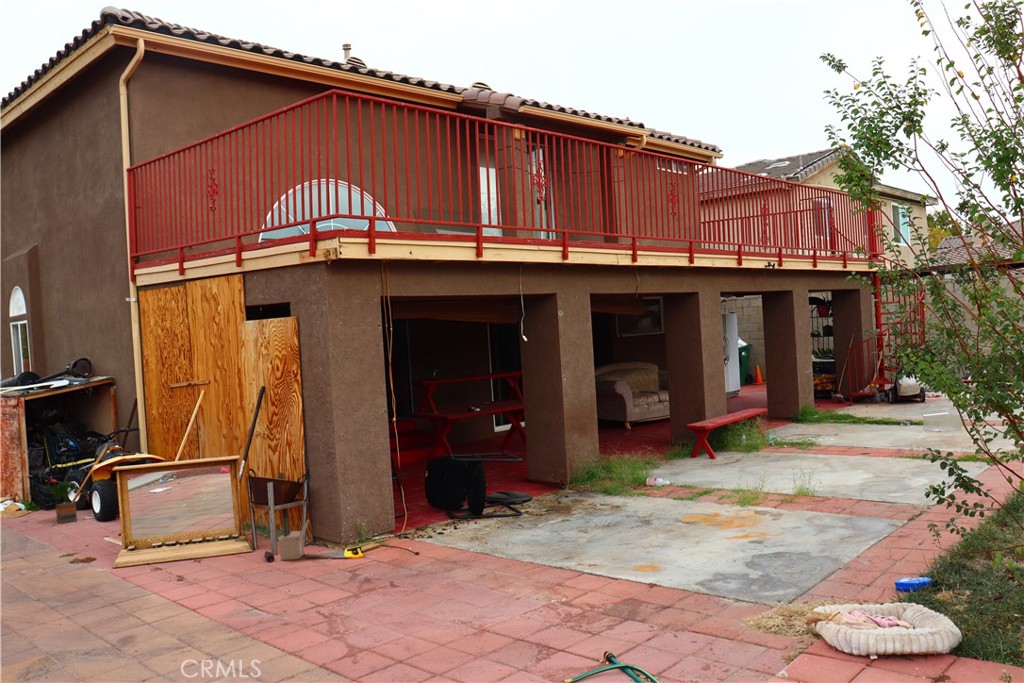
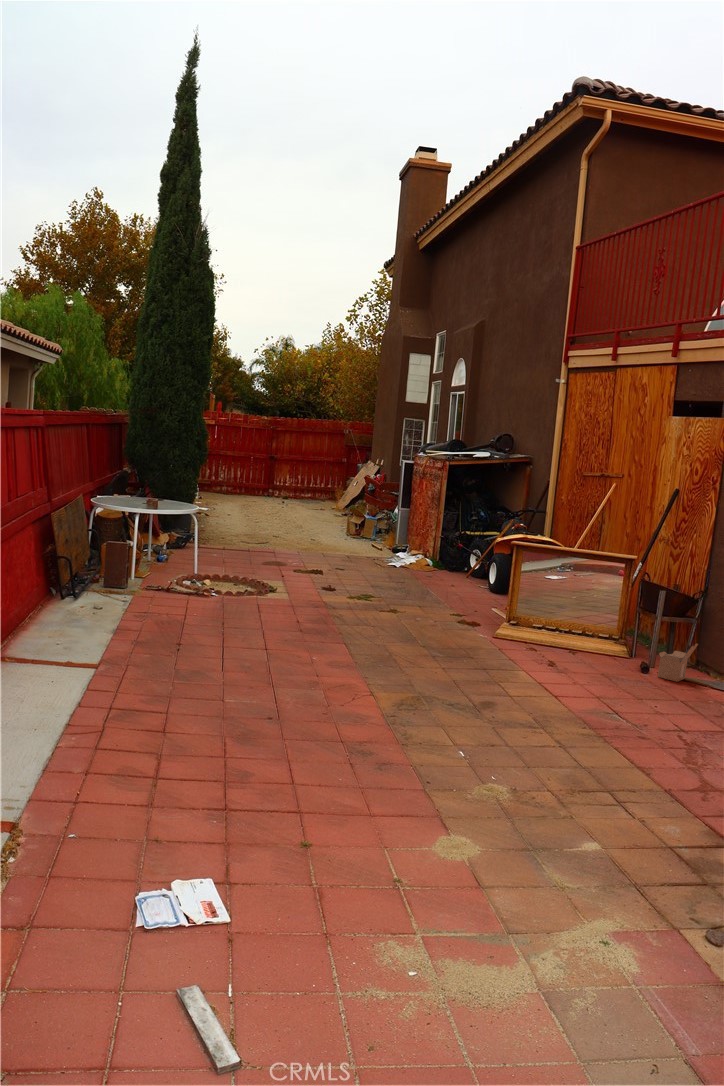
potted tree: present [50,482,77,524] -> none [455,546,483,585]

